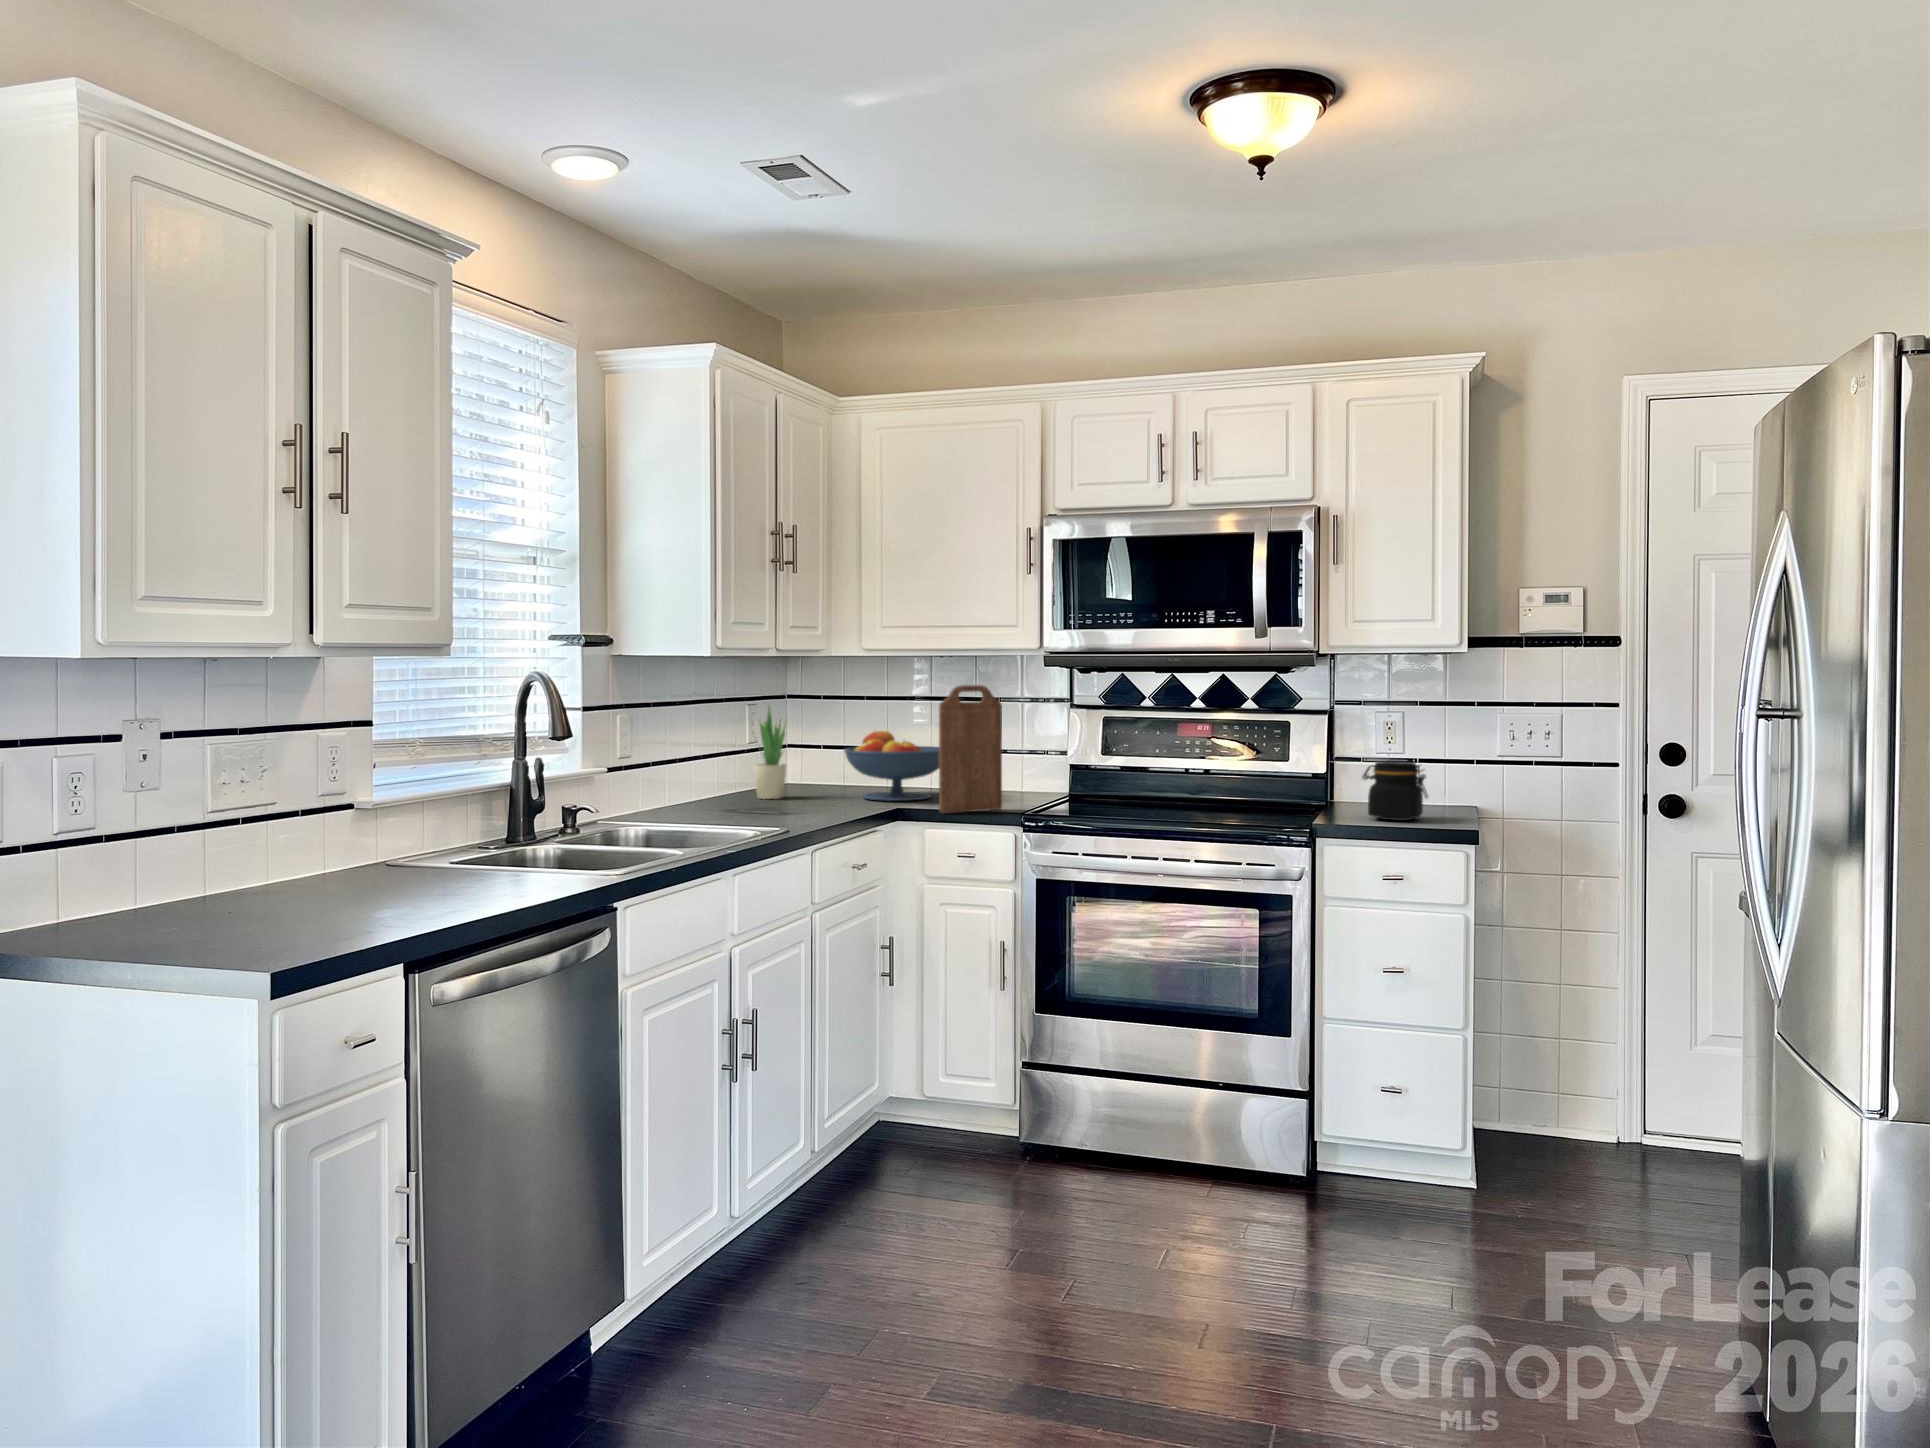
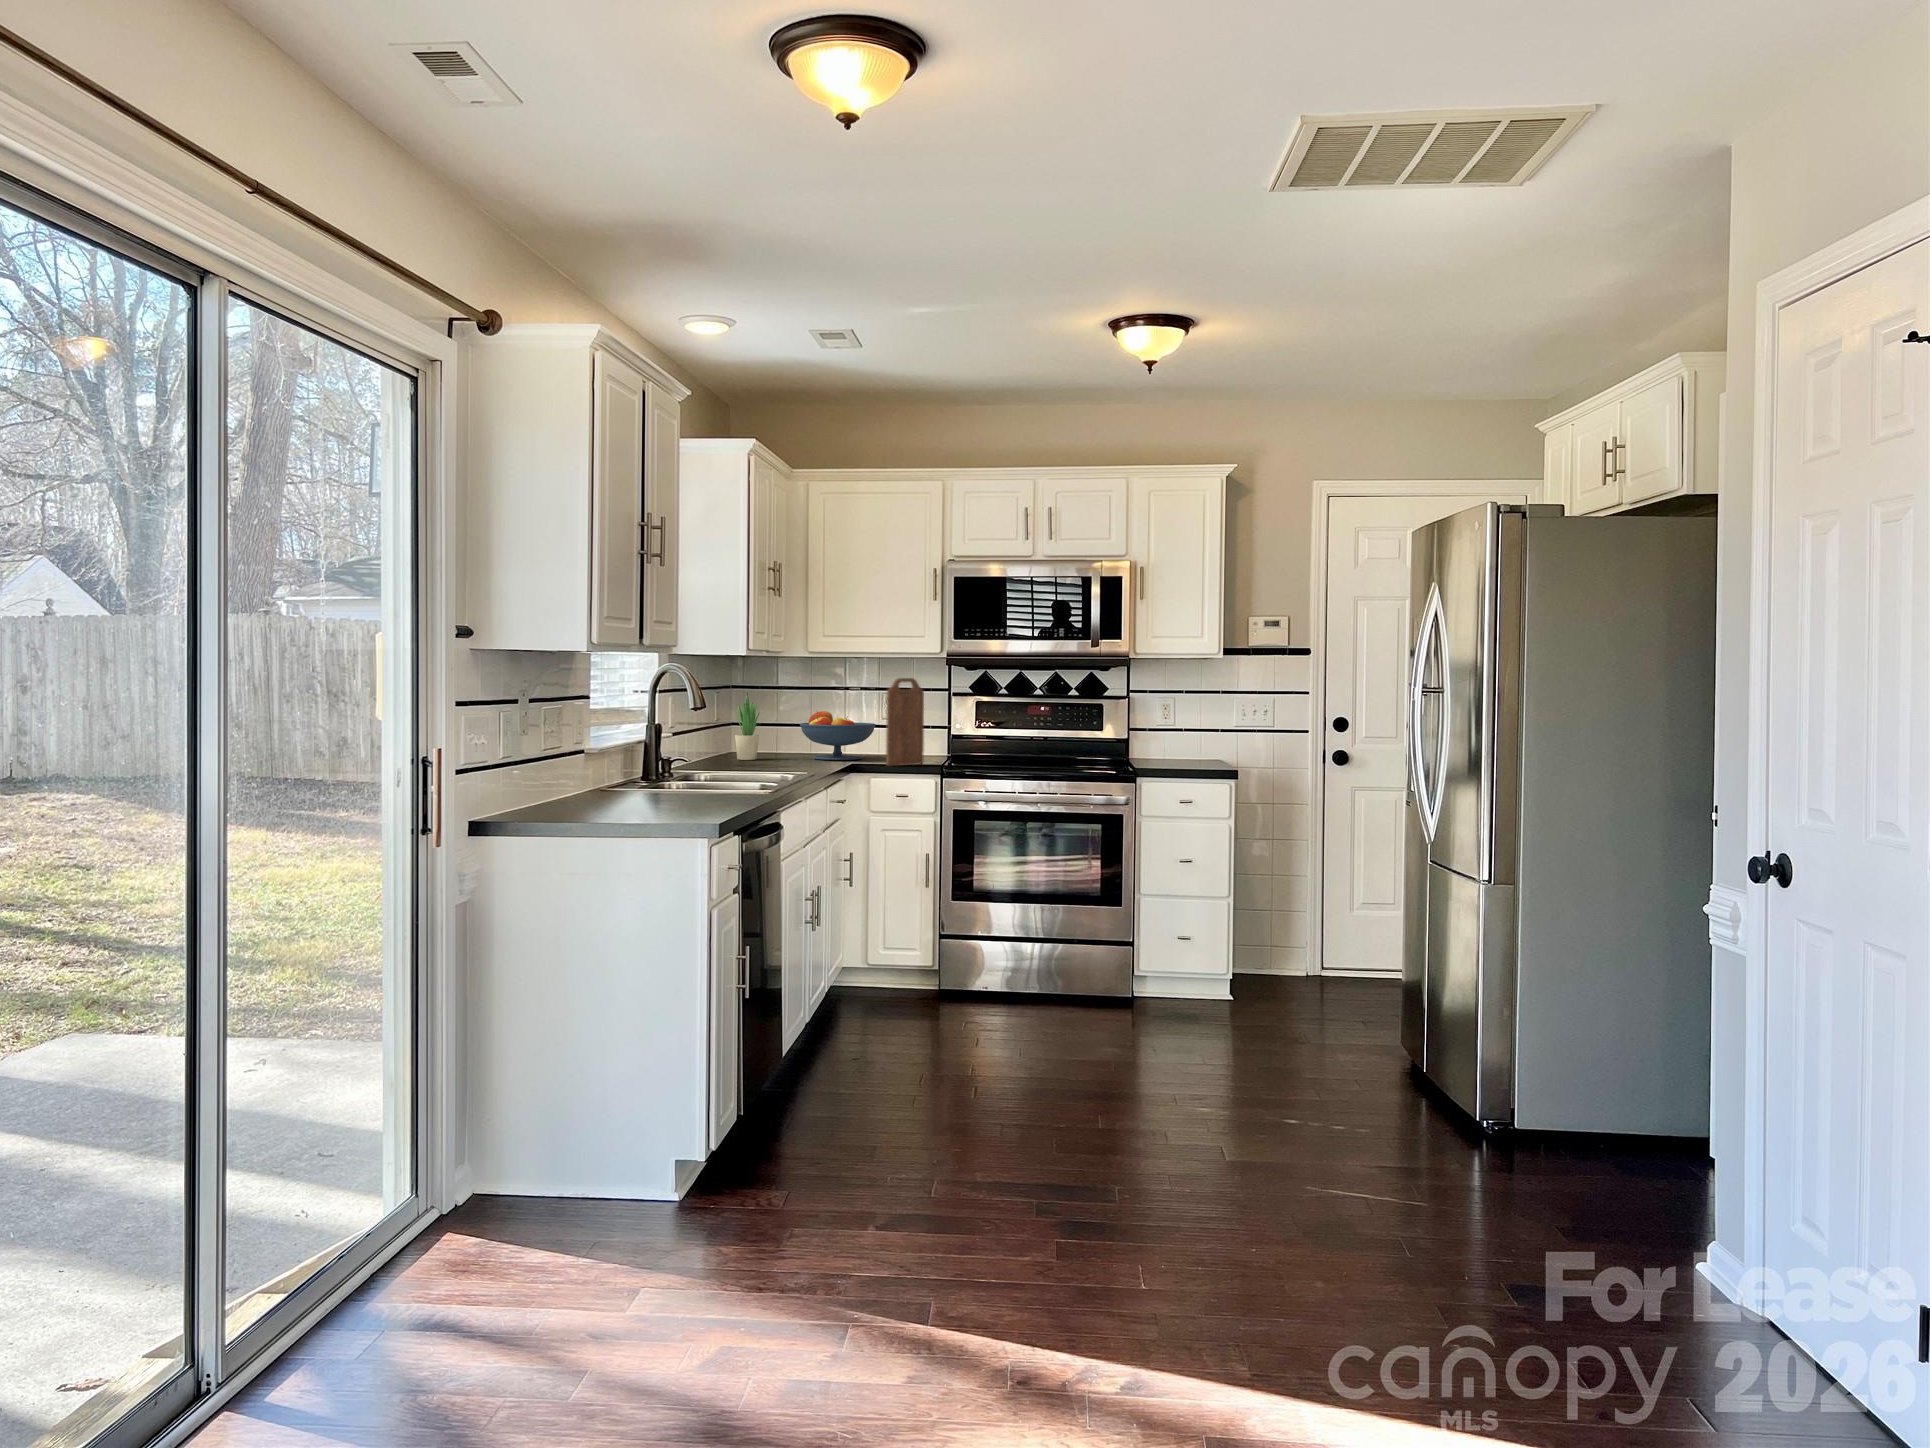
jar: present [1363,761,1428,820] -> none [1159,729,1201,767]

